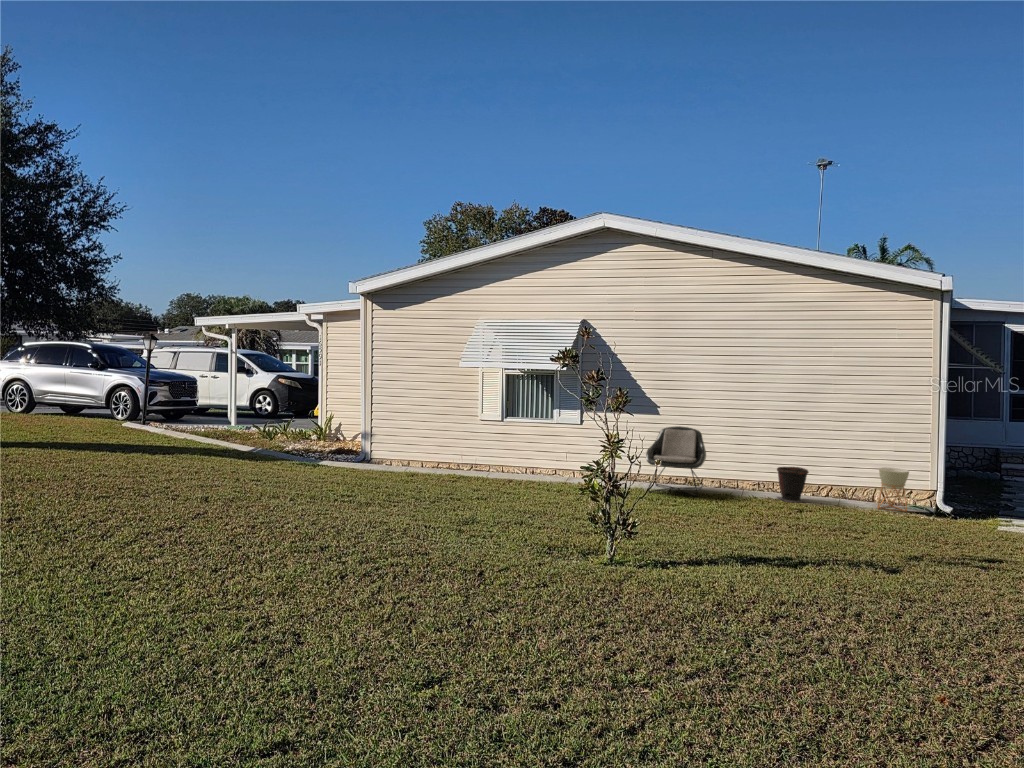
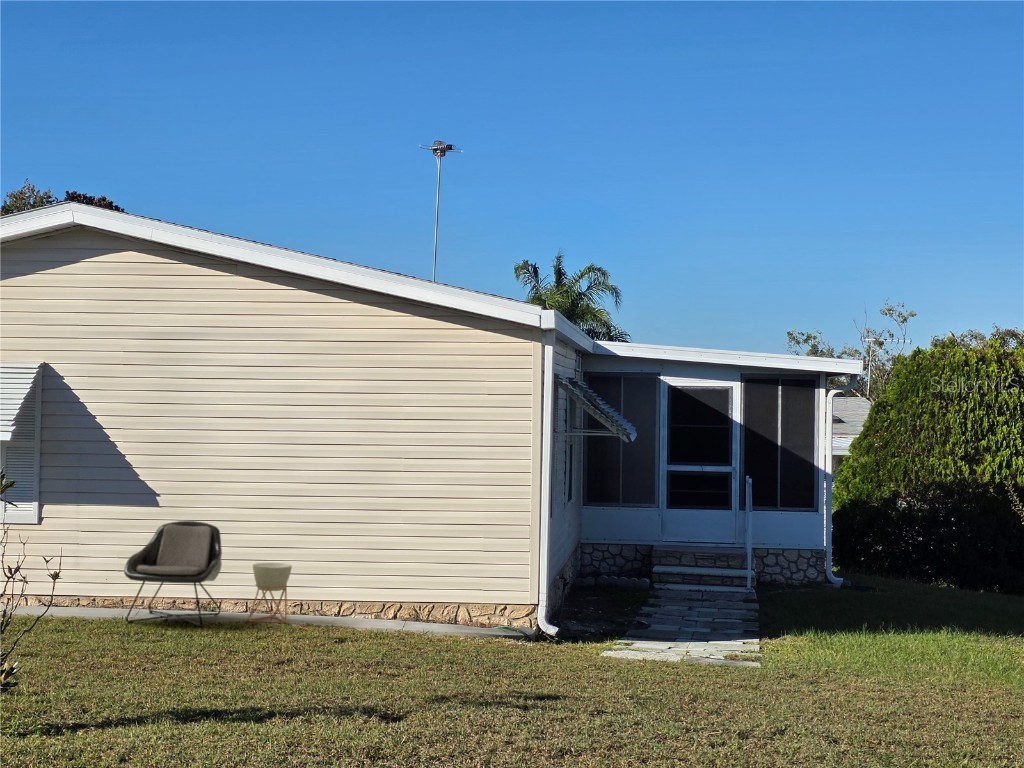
bucket: present [777,467,809,502] -> none [324,577,368,629]
planter: present [877,468,909,512] -> present [248,563,292,623]

